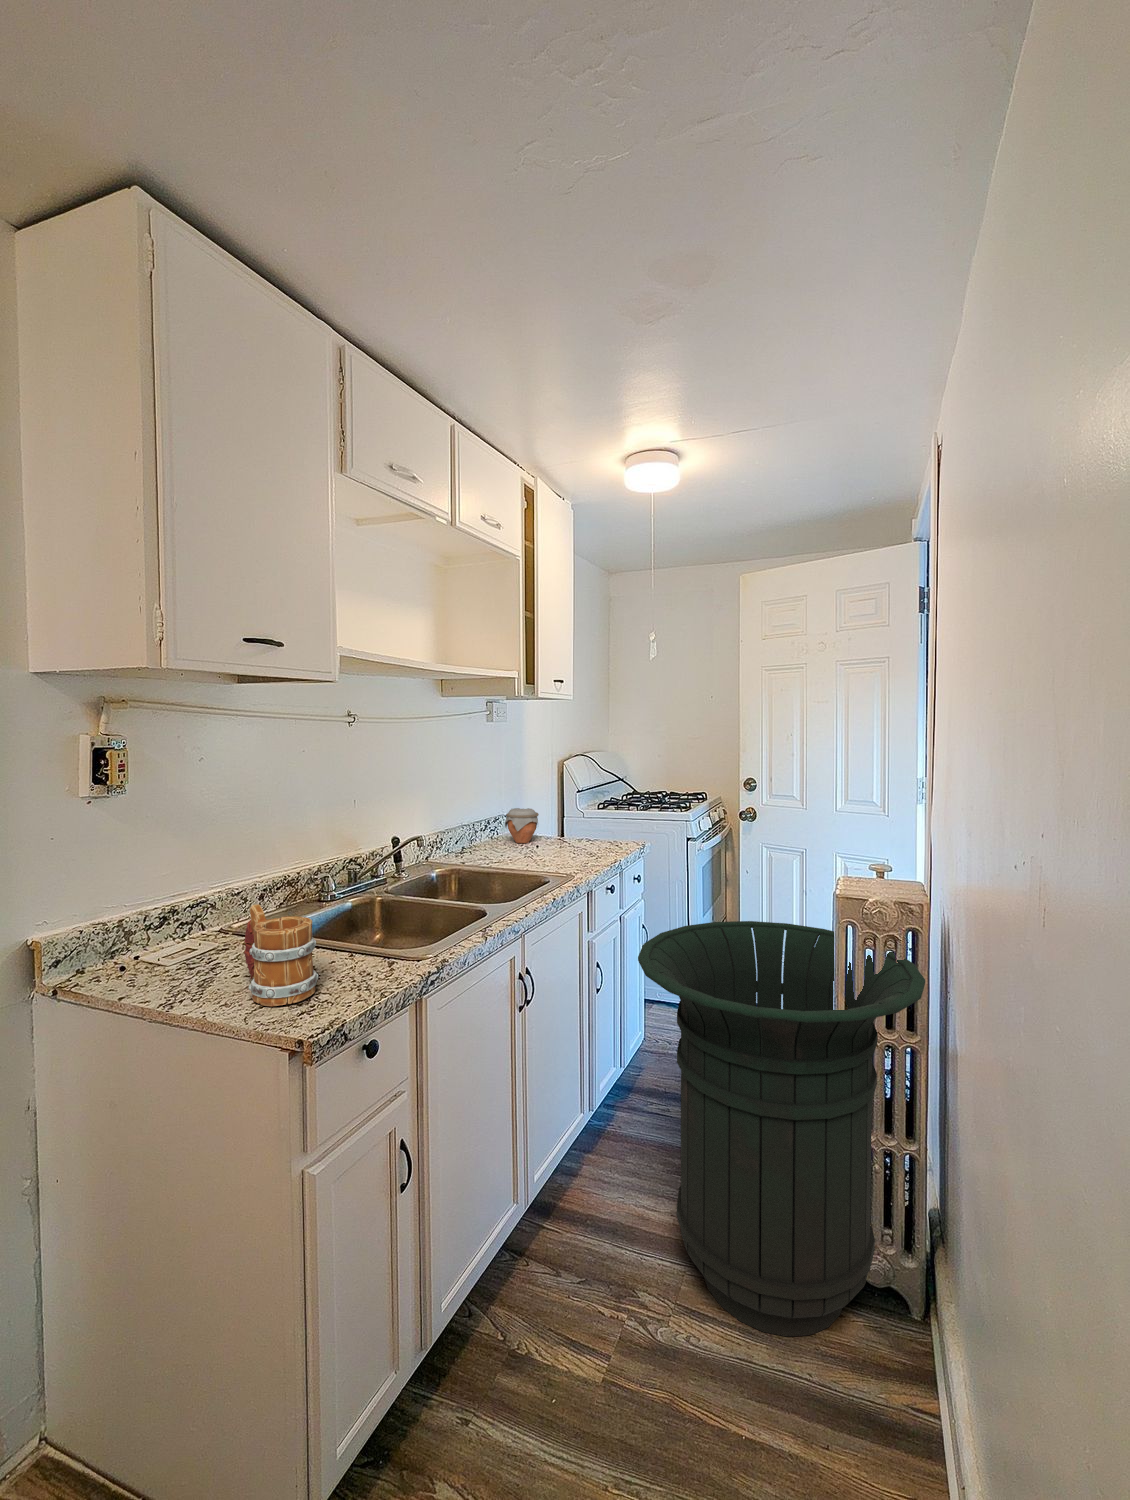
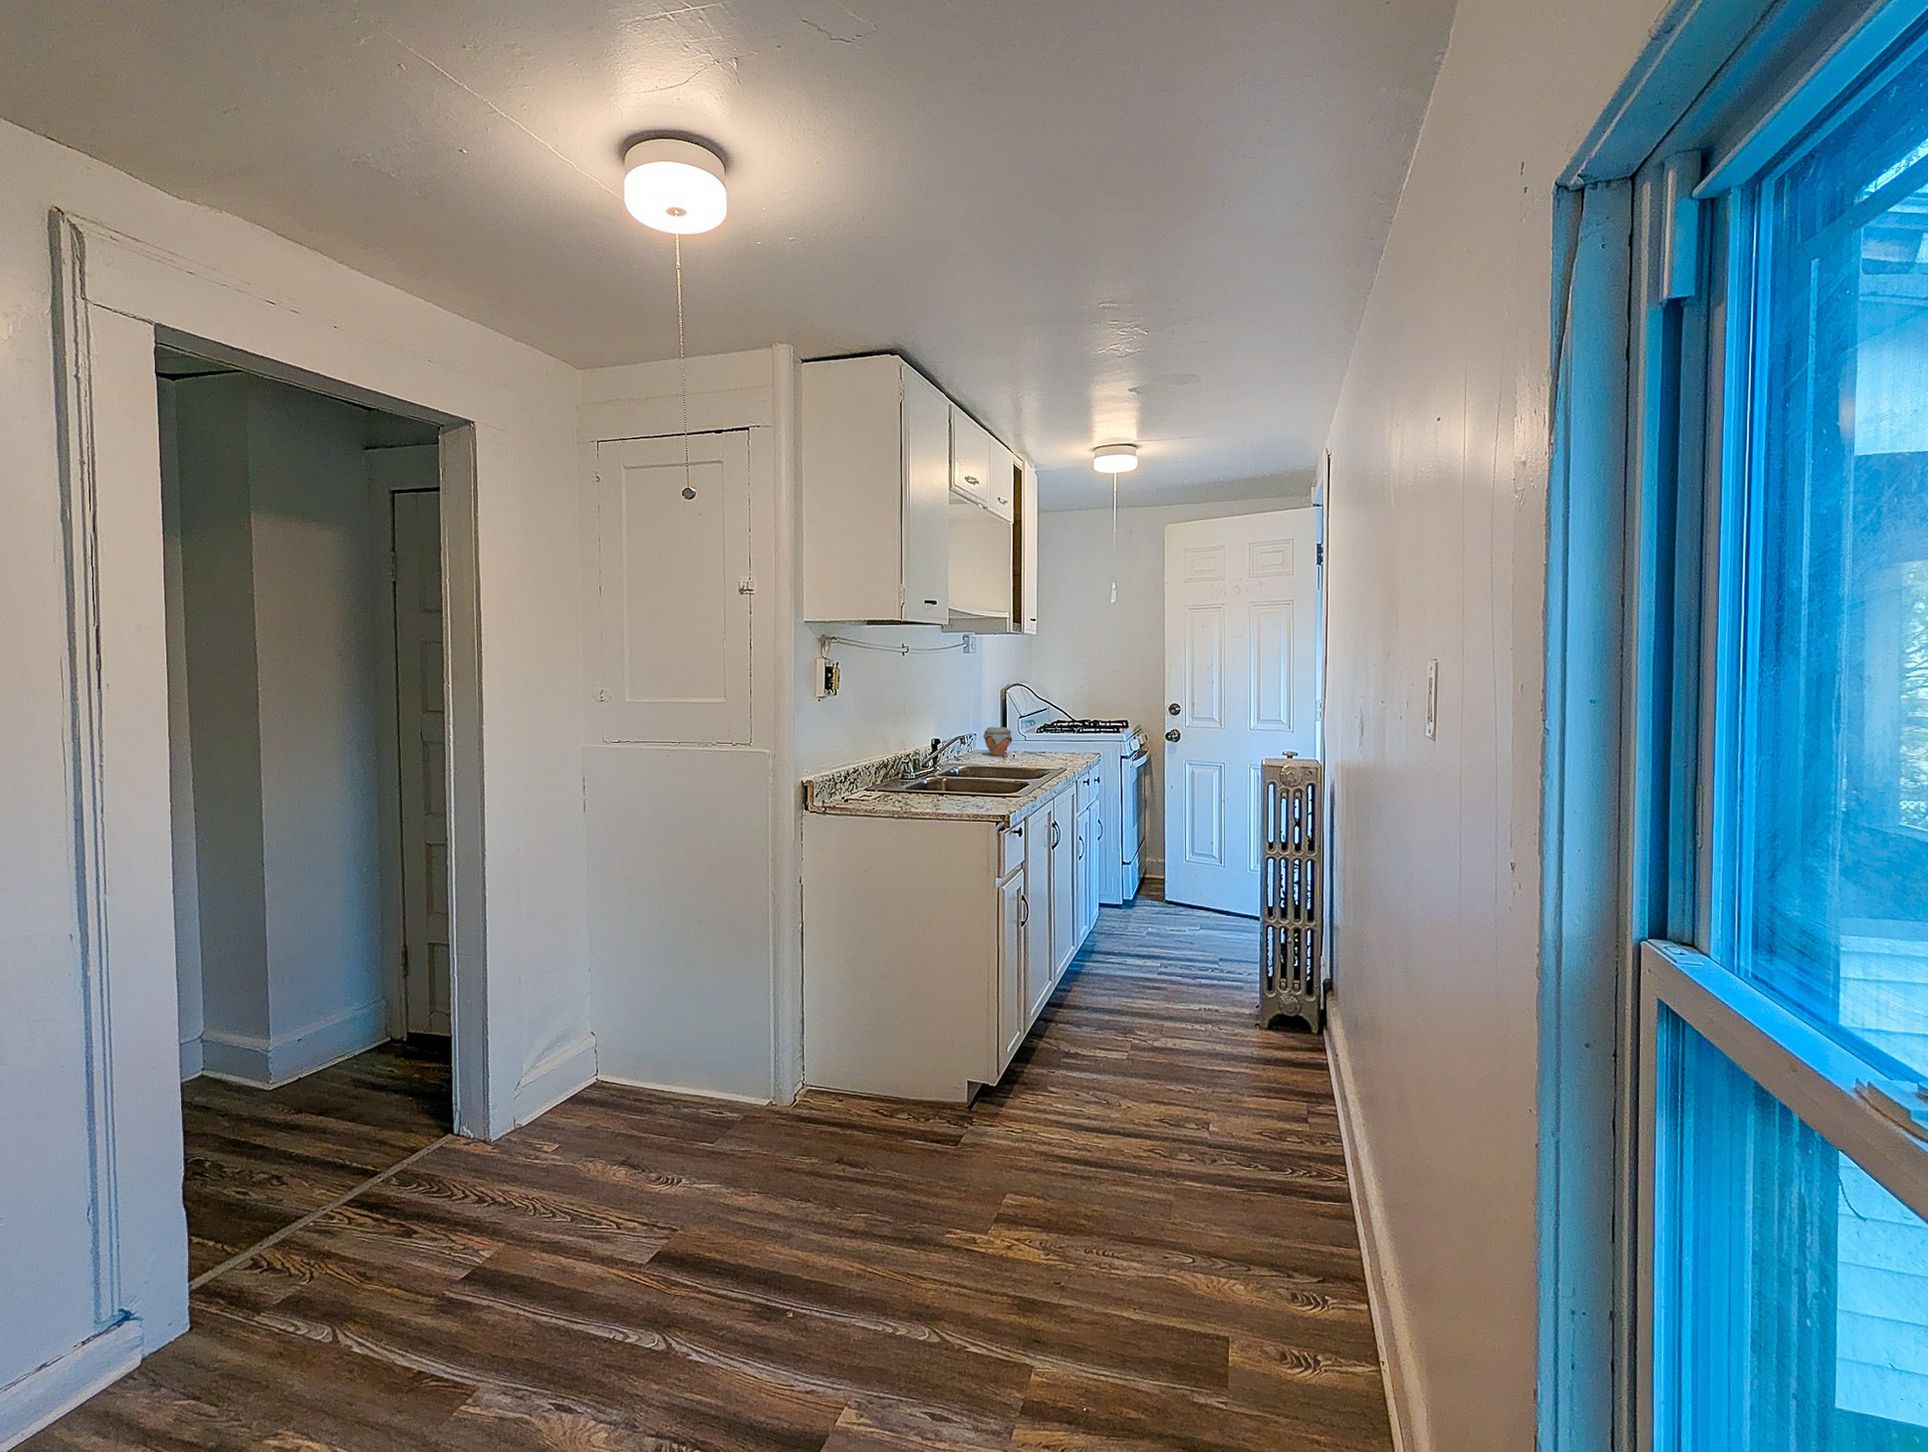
mug: present [244,904,318,1006] -> none [935,757,983,808]
trash can: present [638,921,925,1337] -> none [1132,796,1320,1040]

